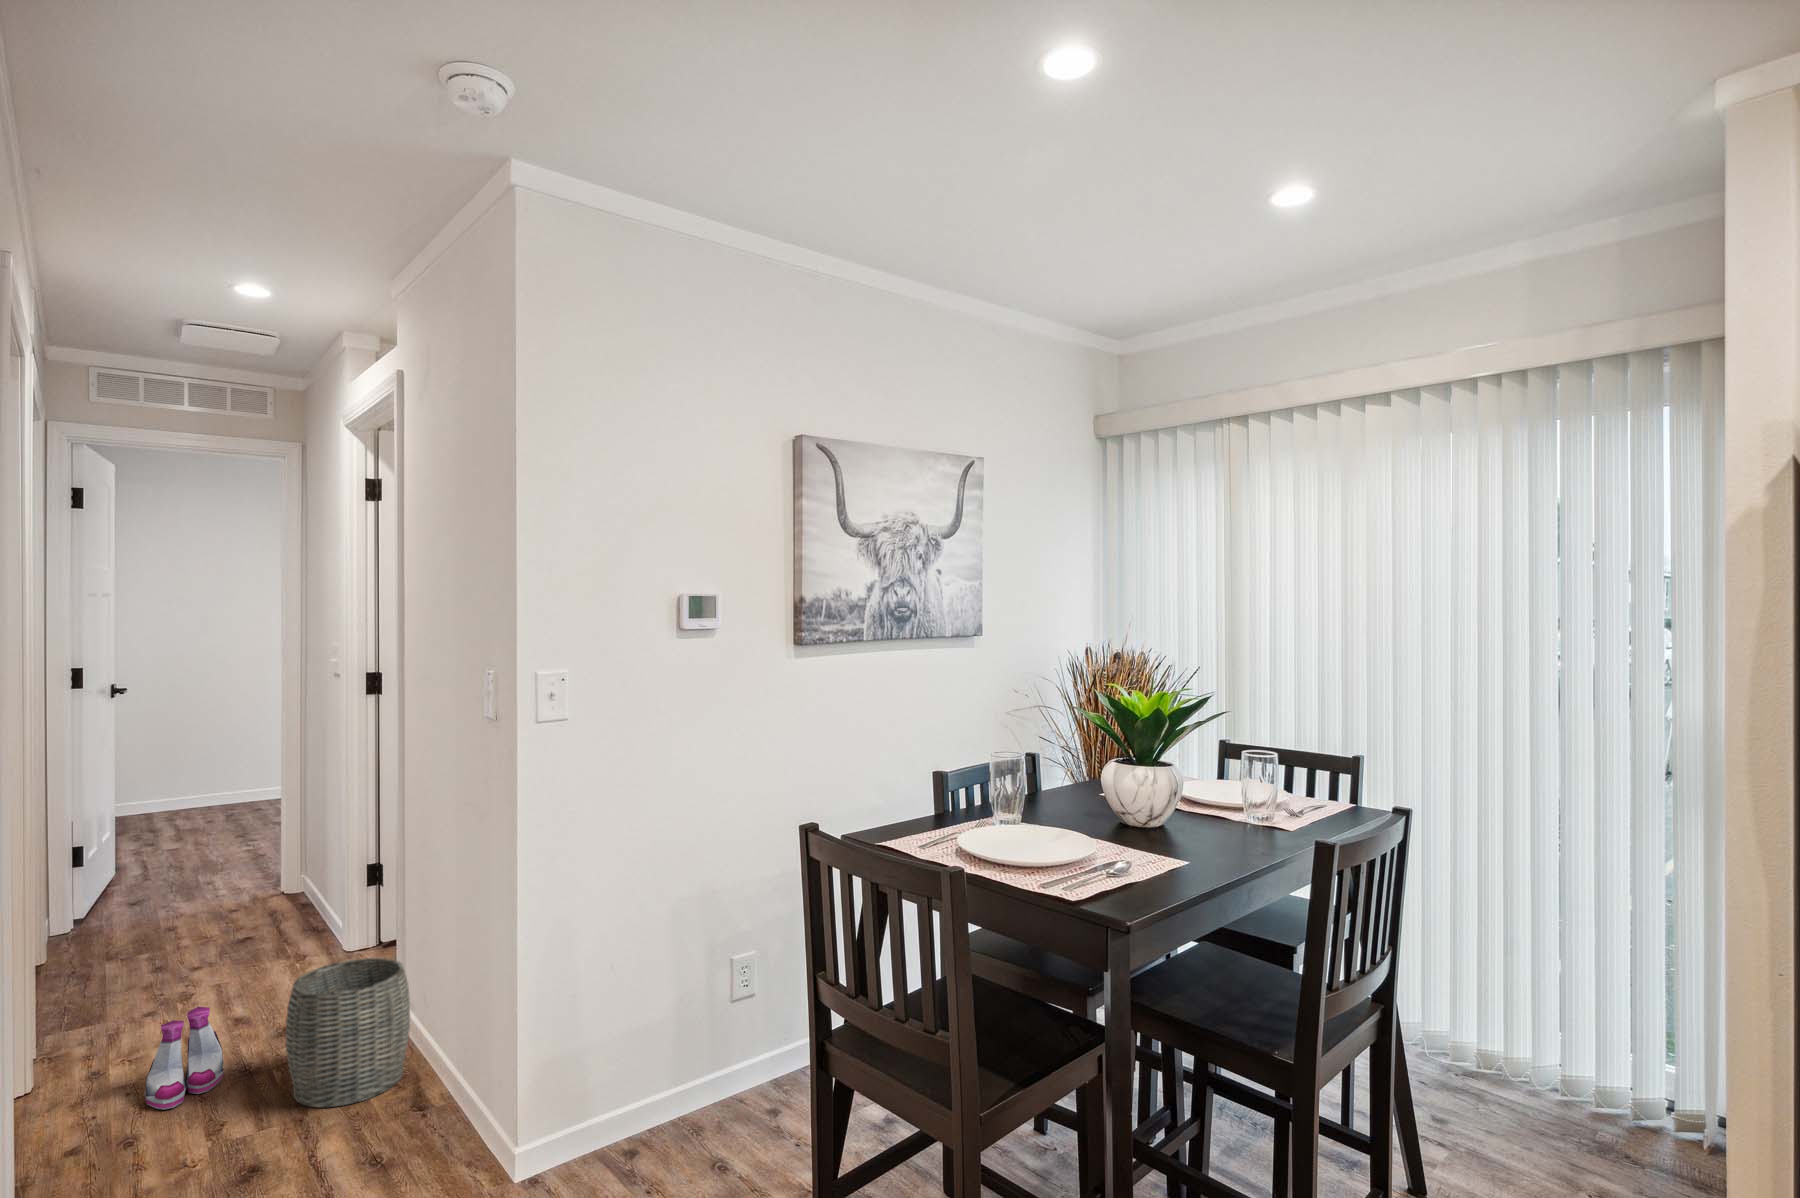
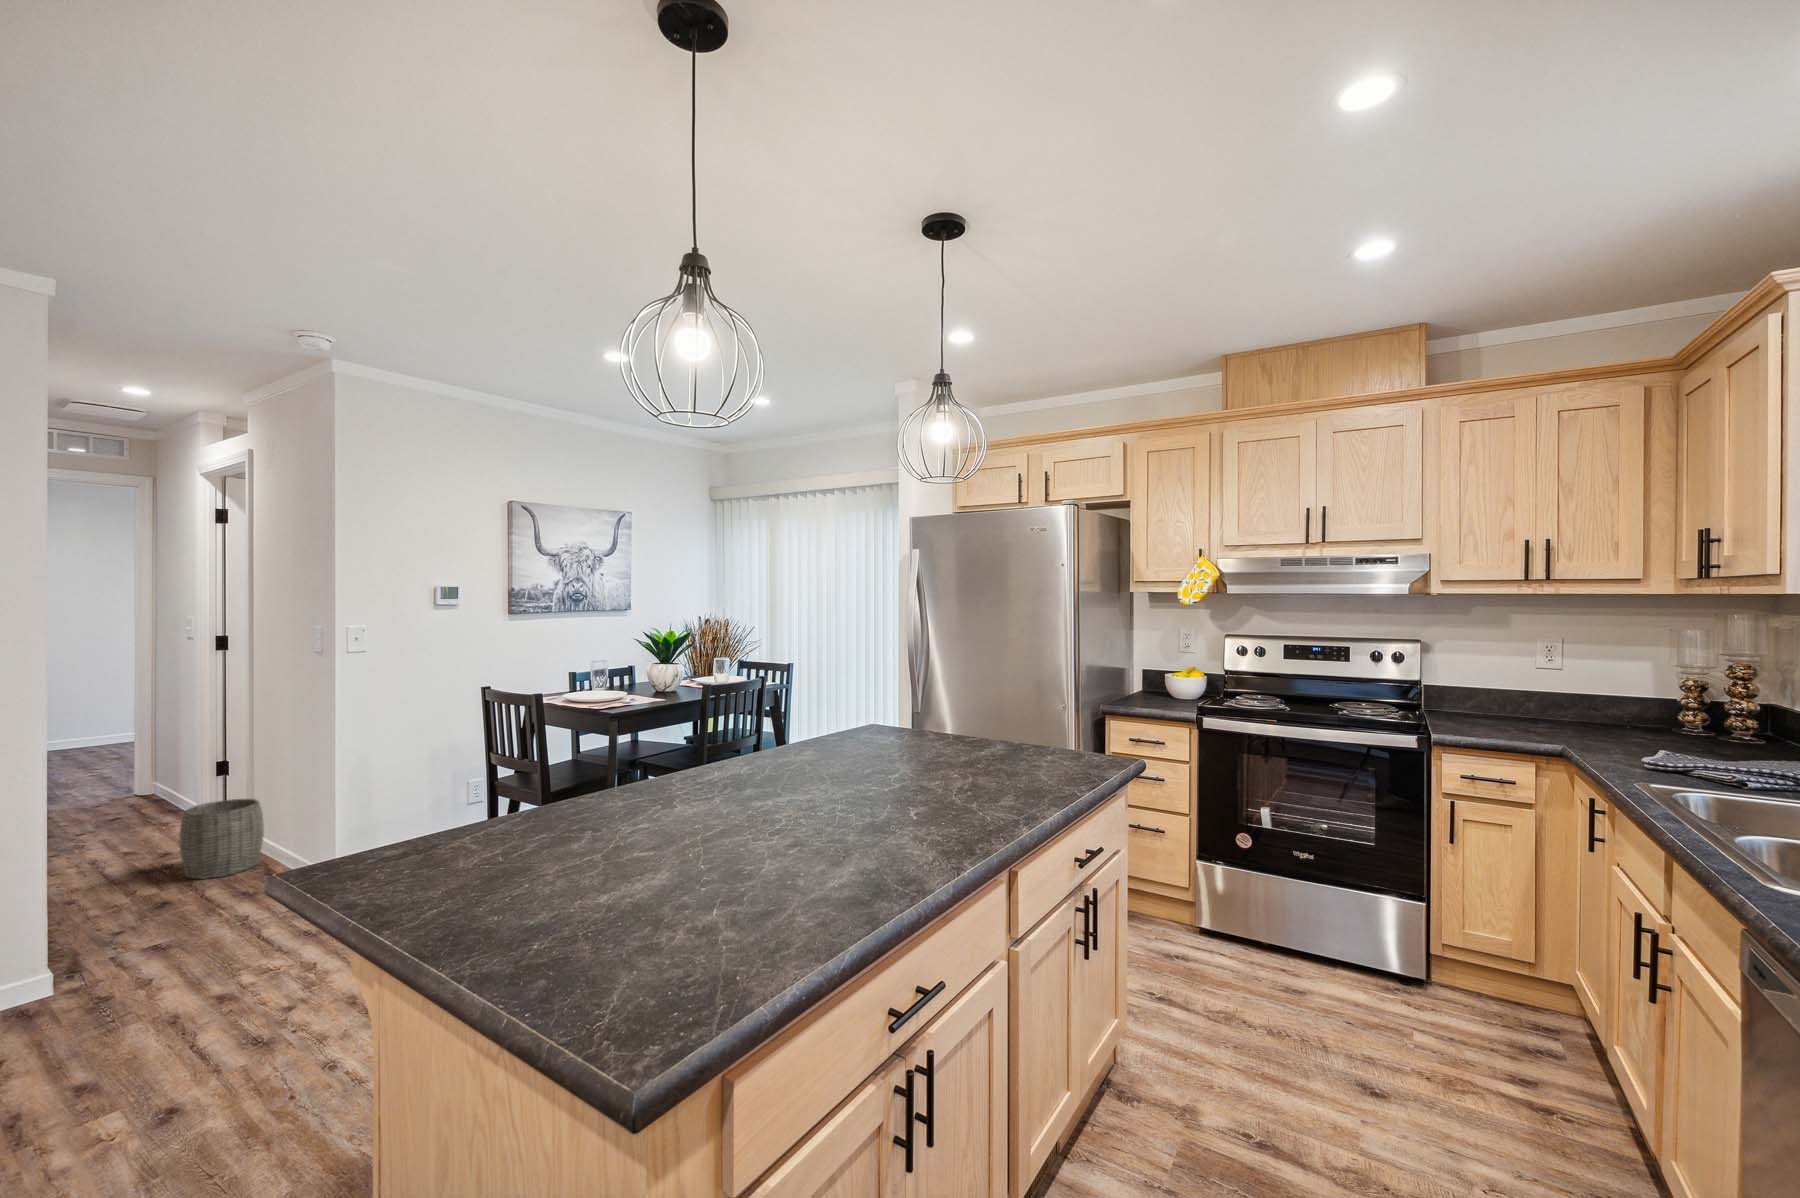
boots: present [144,1007,224,1110] -> none [76,833,131,889]

